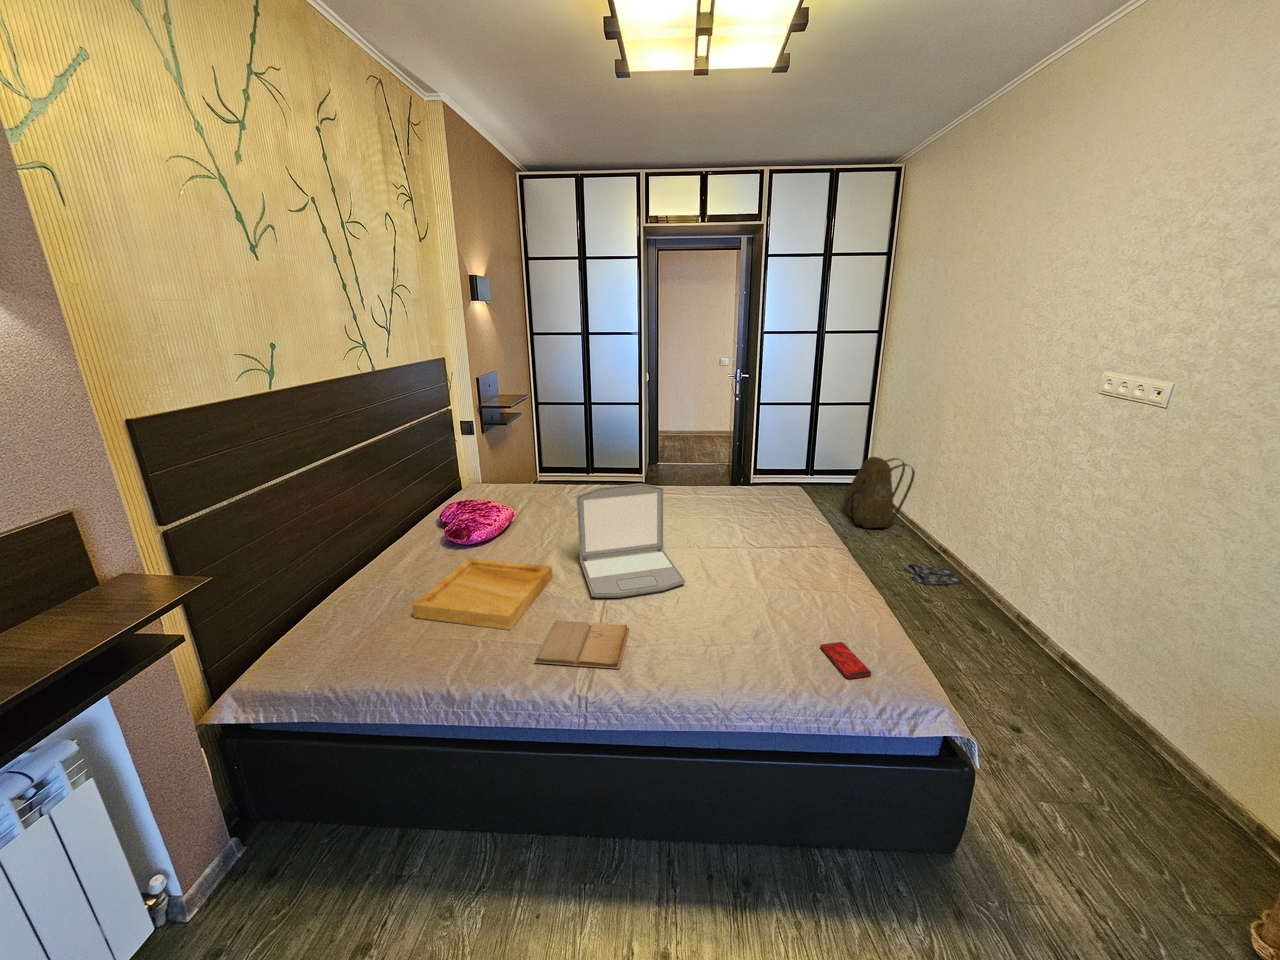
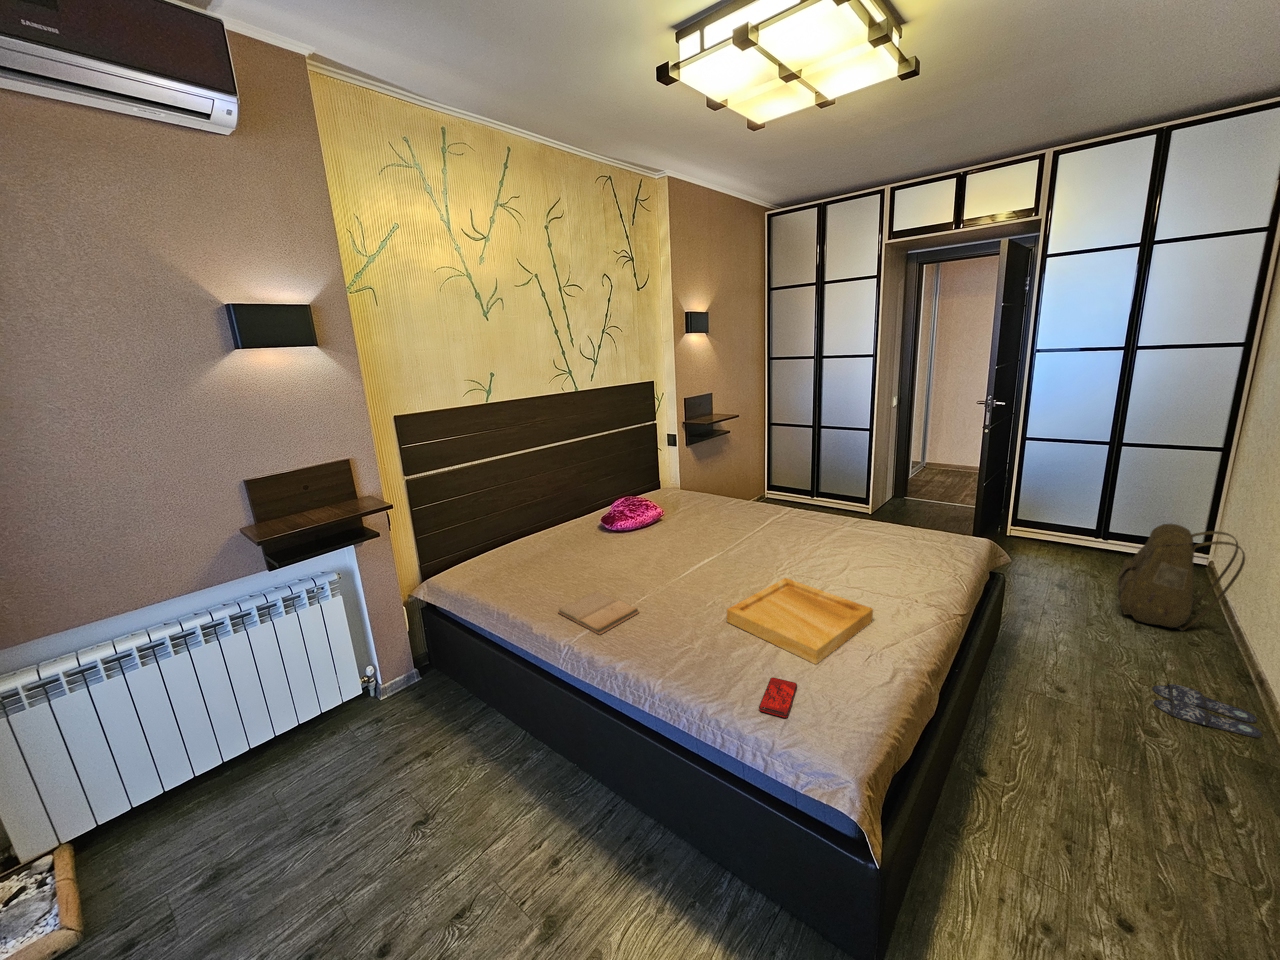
laptop: present [577,484,685,598] -> none [639,496,736,595]
tray: present [412,558,552,630] -> present [727,578,873,665]

